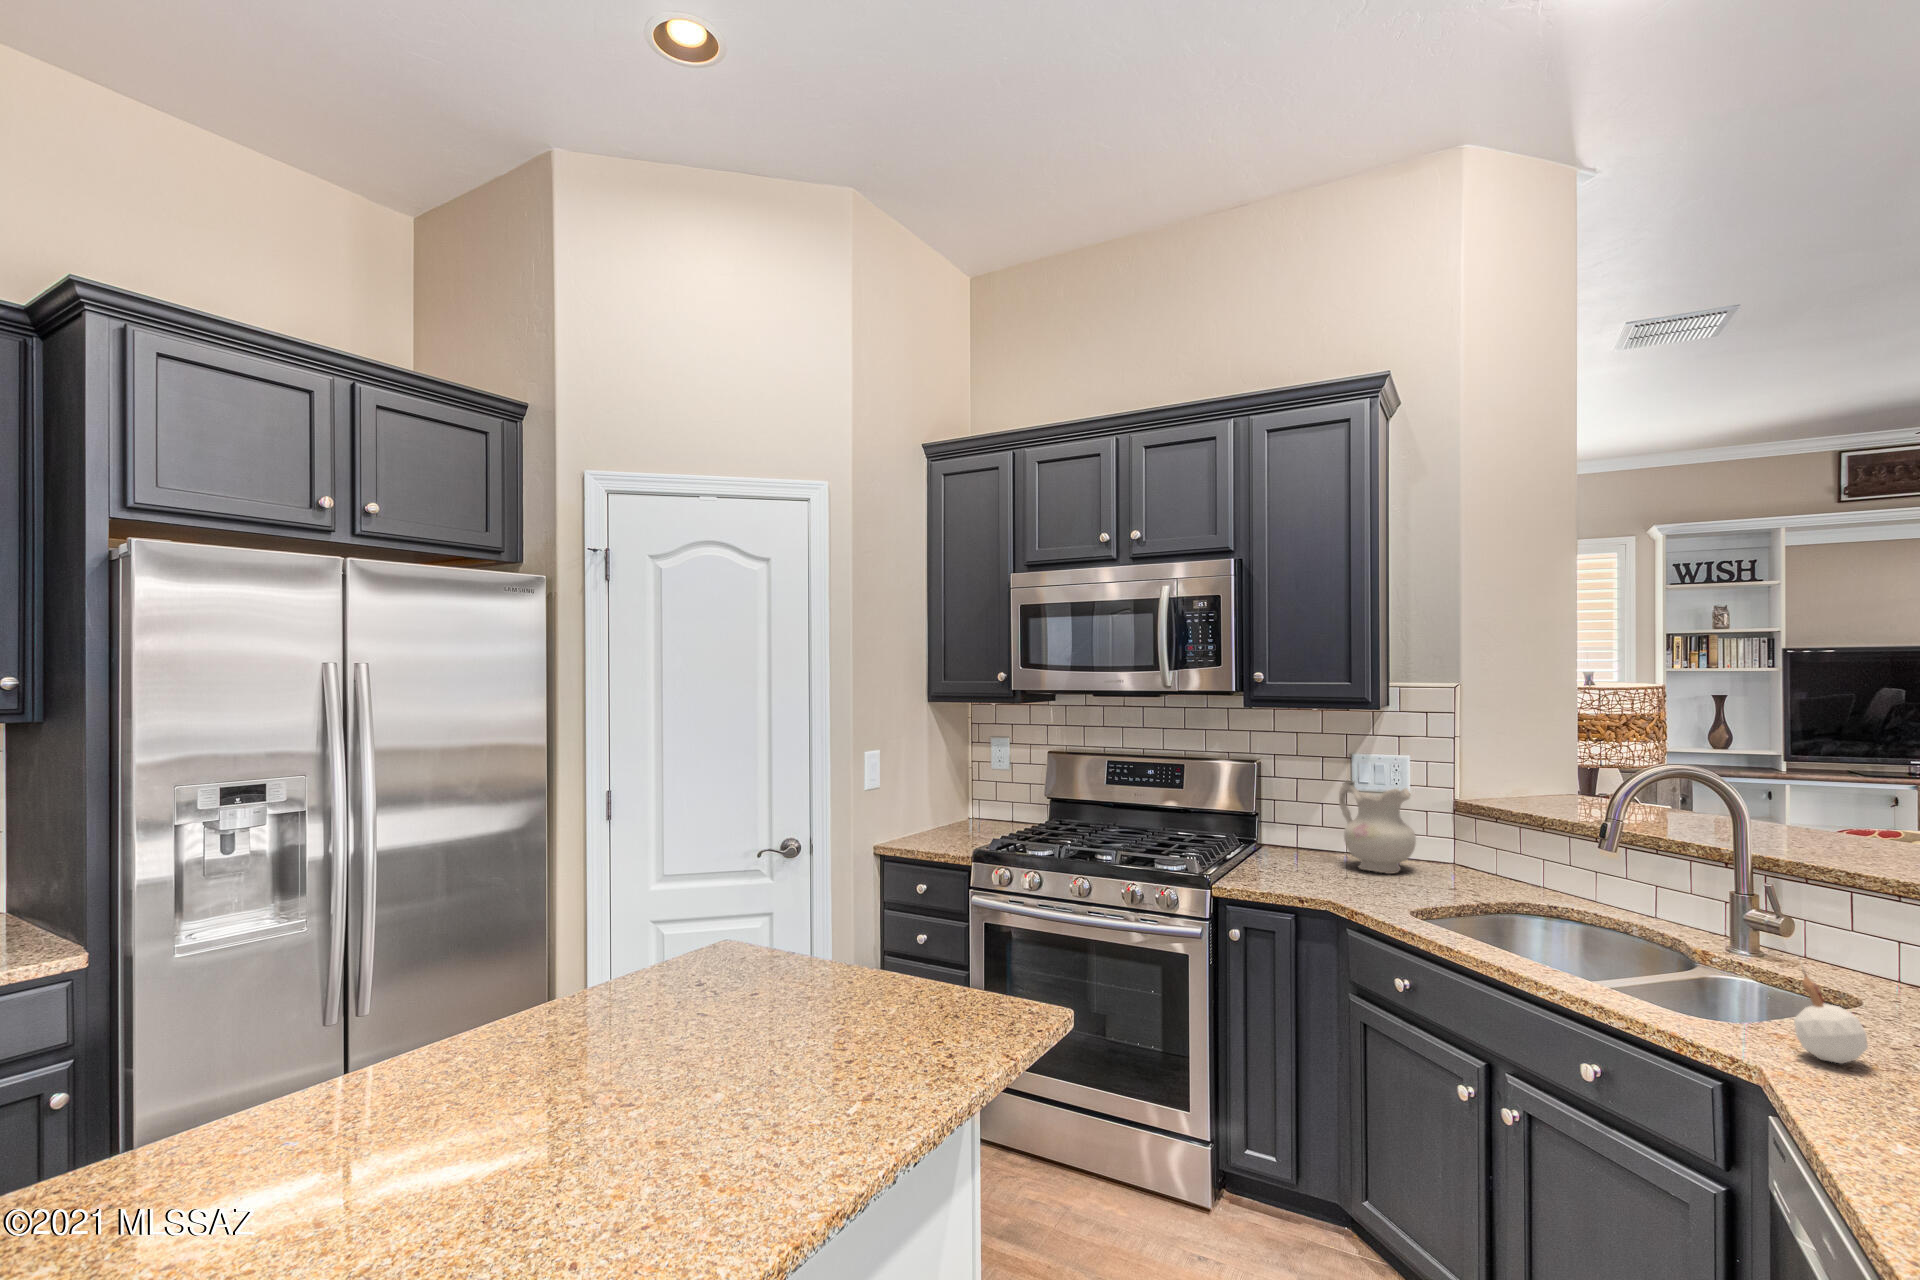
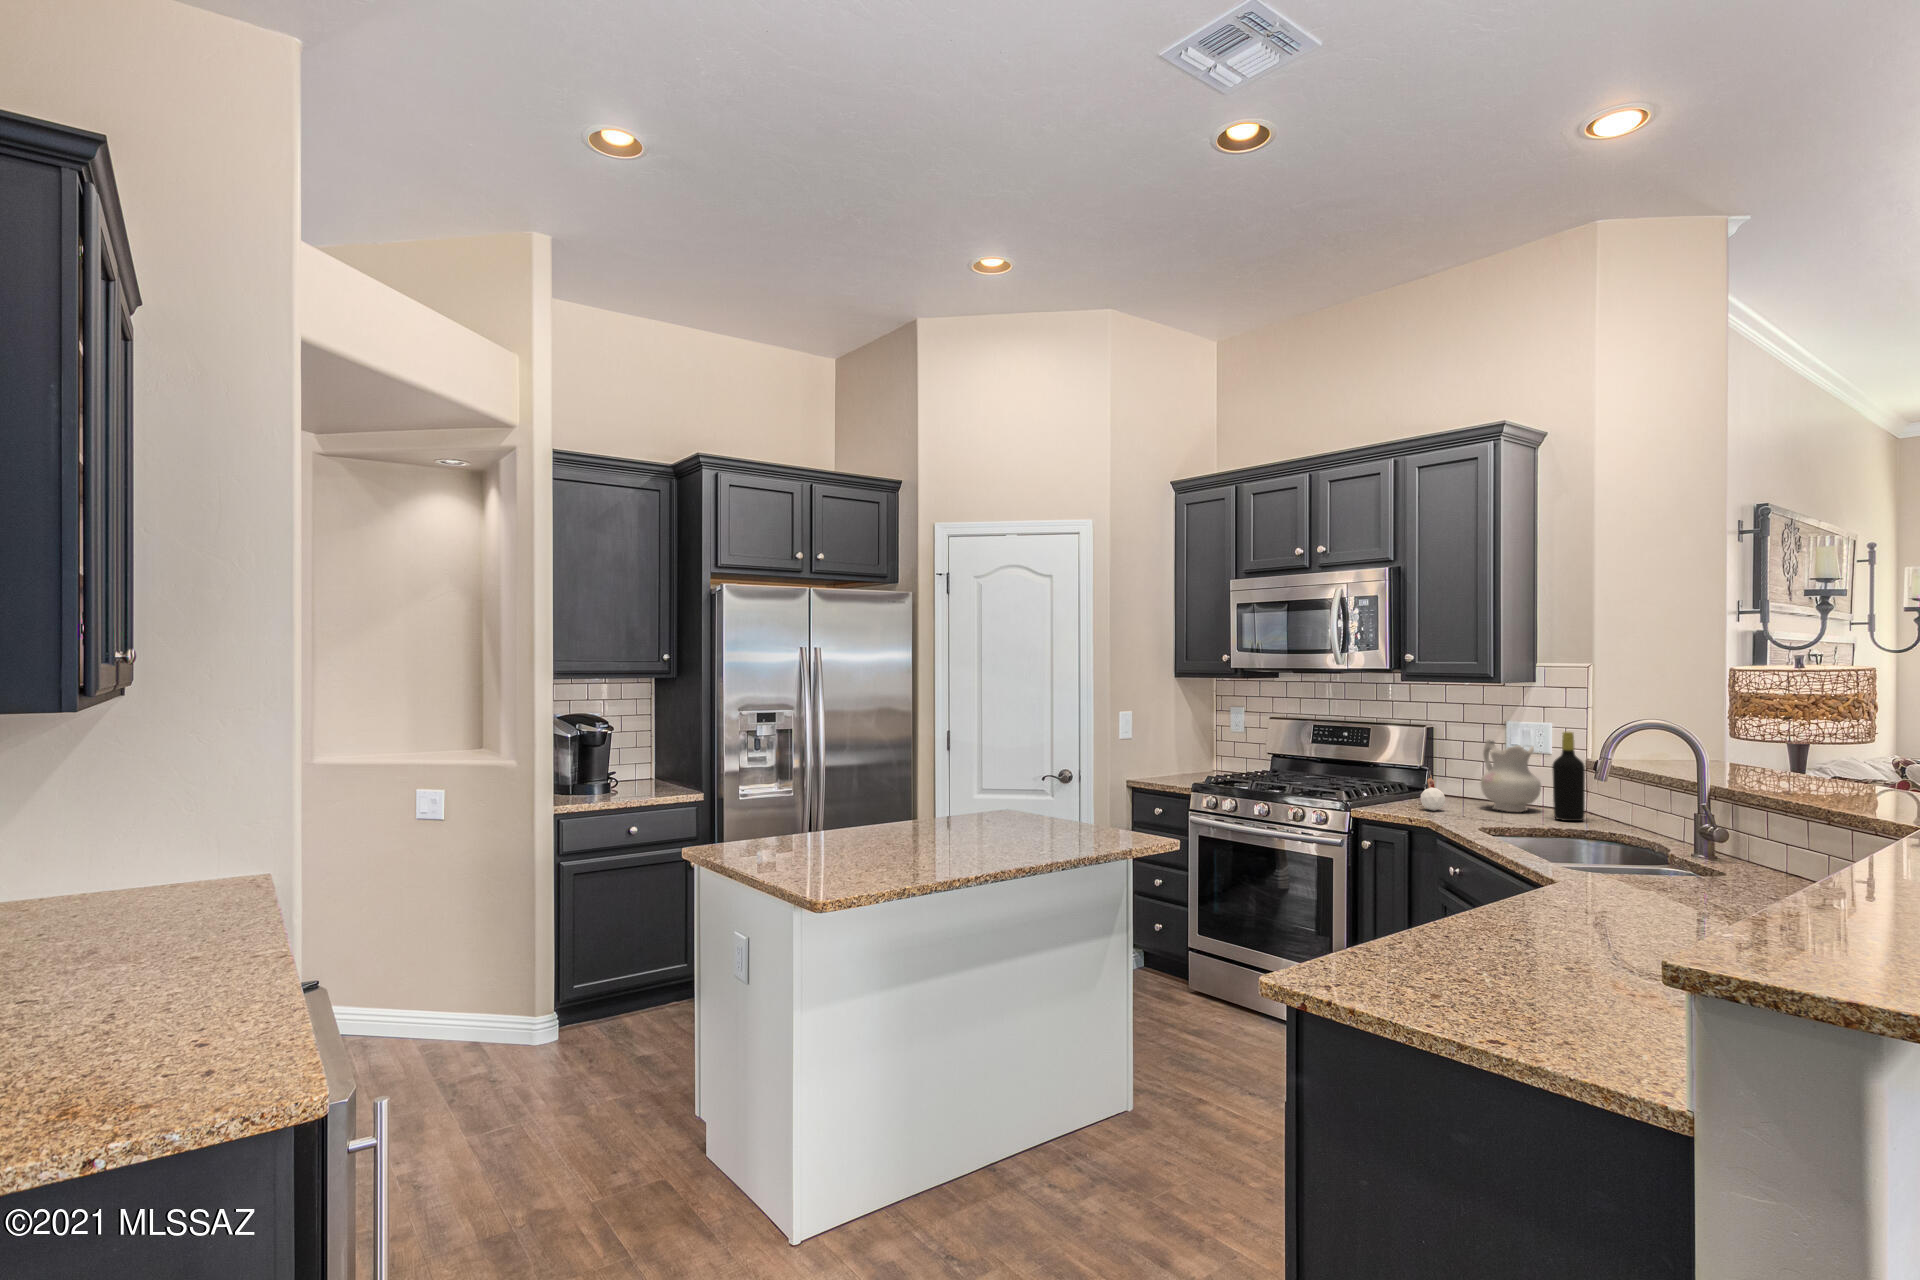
bottle: none [1447,771,1485,885] -> present [1552,732,1585,821]
candle: present [1794,968,1868,1064] -> present [1421,775,1445,811]

